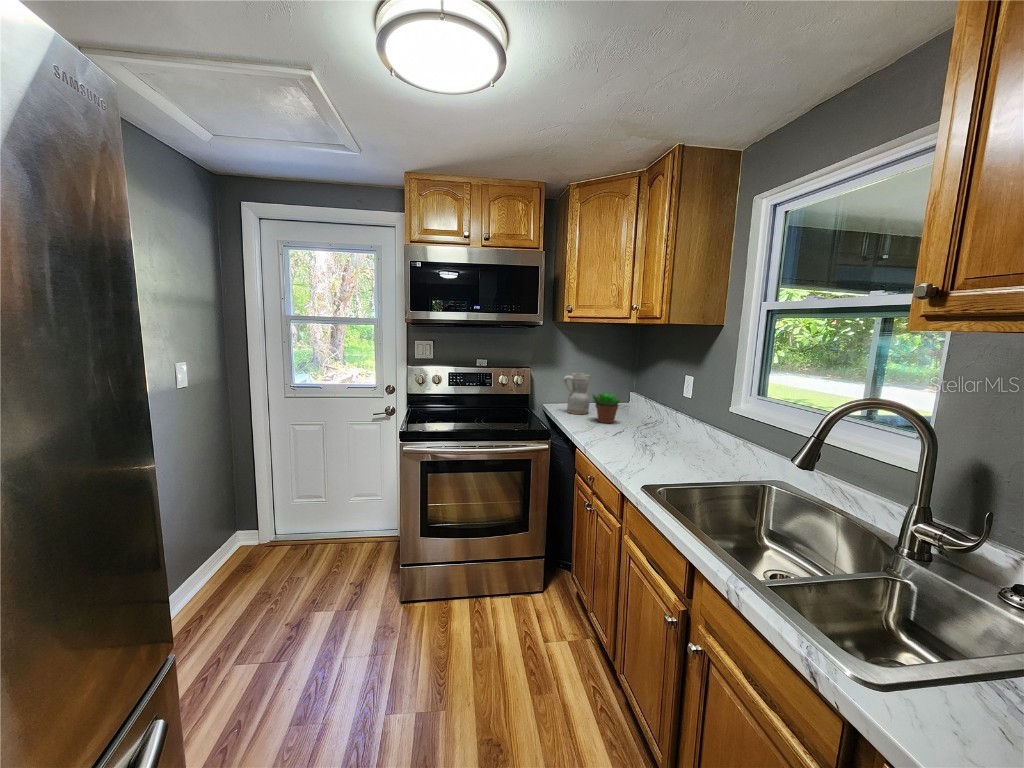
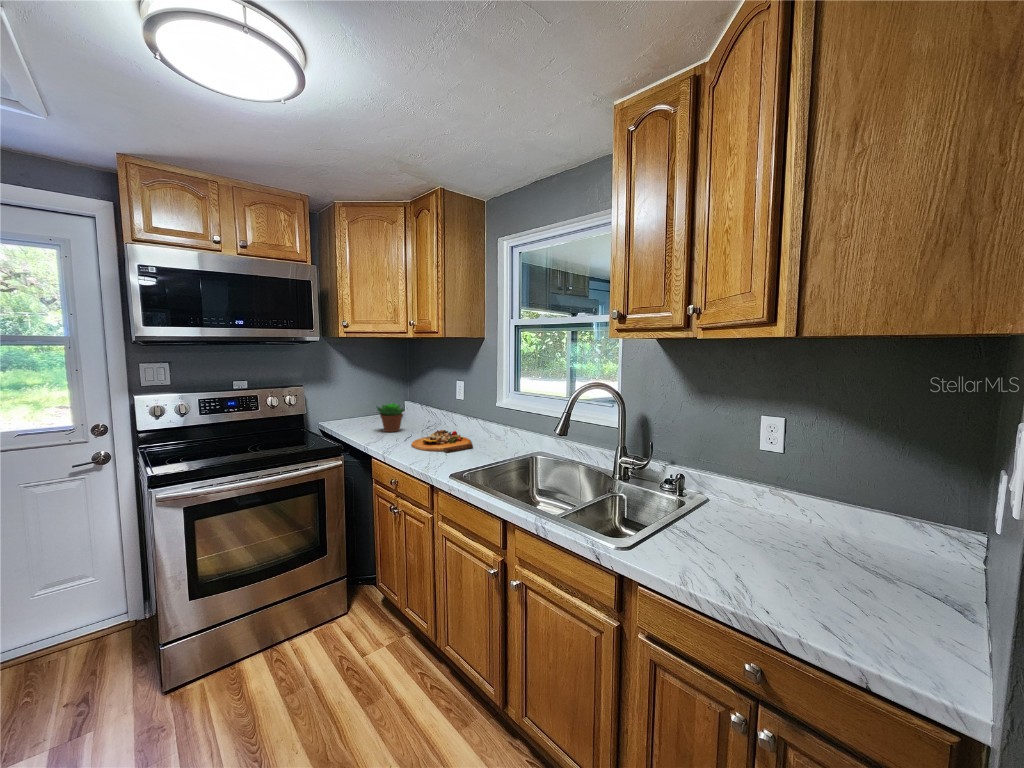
ceramic pitcher: present [563,373,591,414] -> none [343,387,371,428]
cutting board: none [616,429,689,457] -> present [411,430,473,453]

